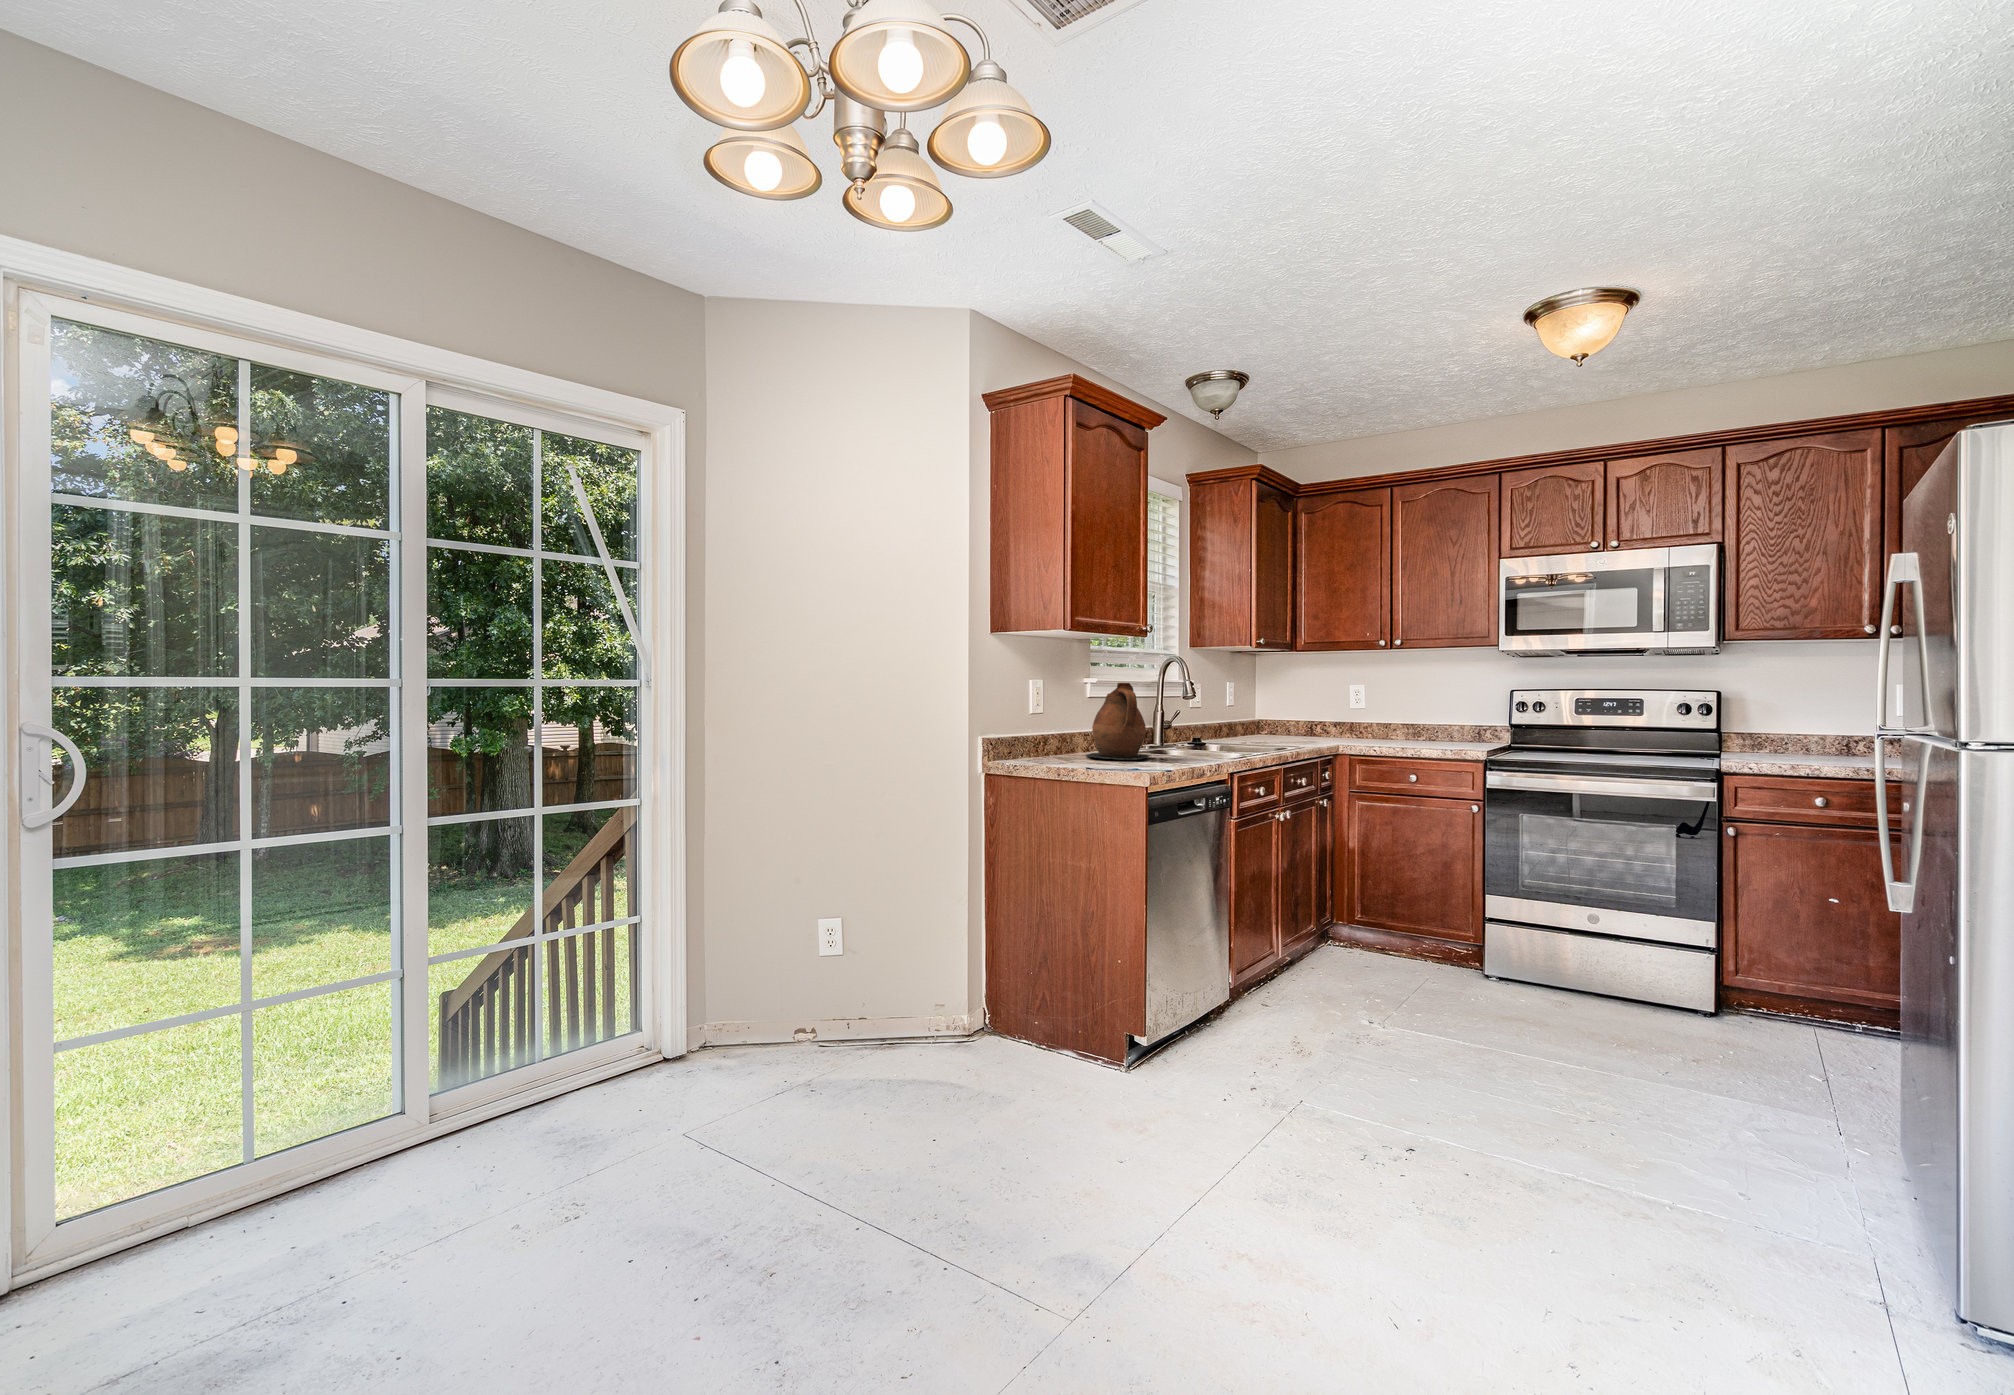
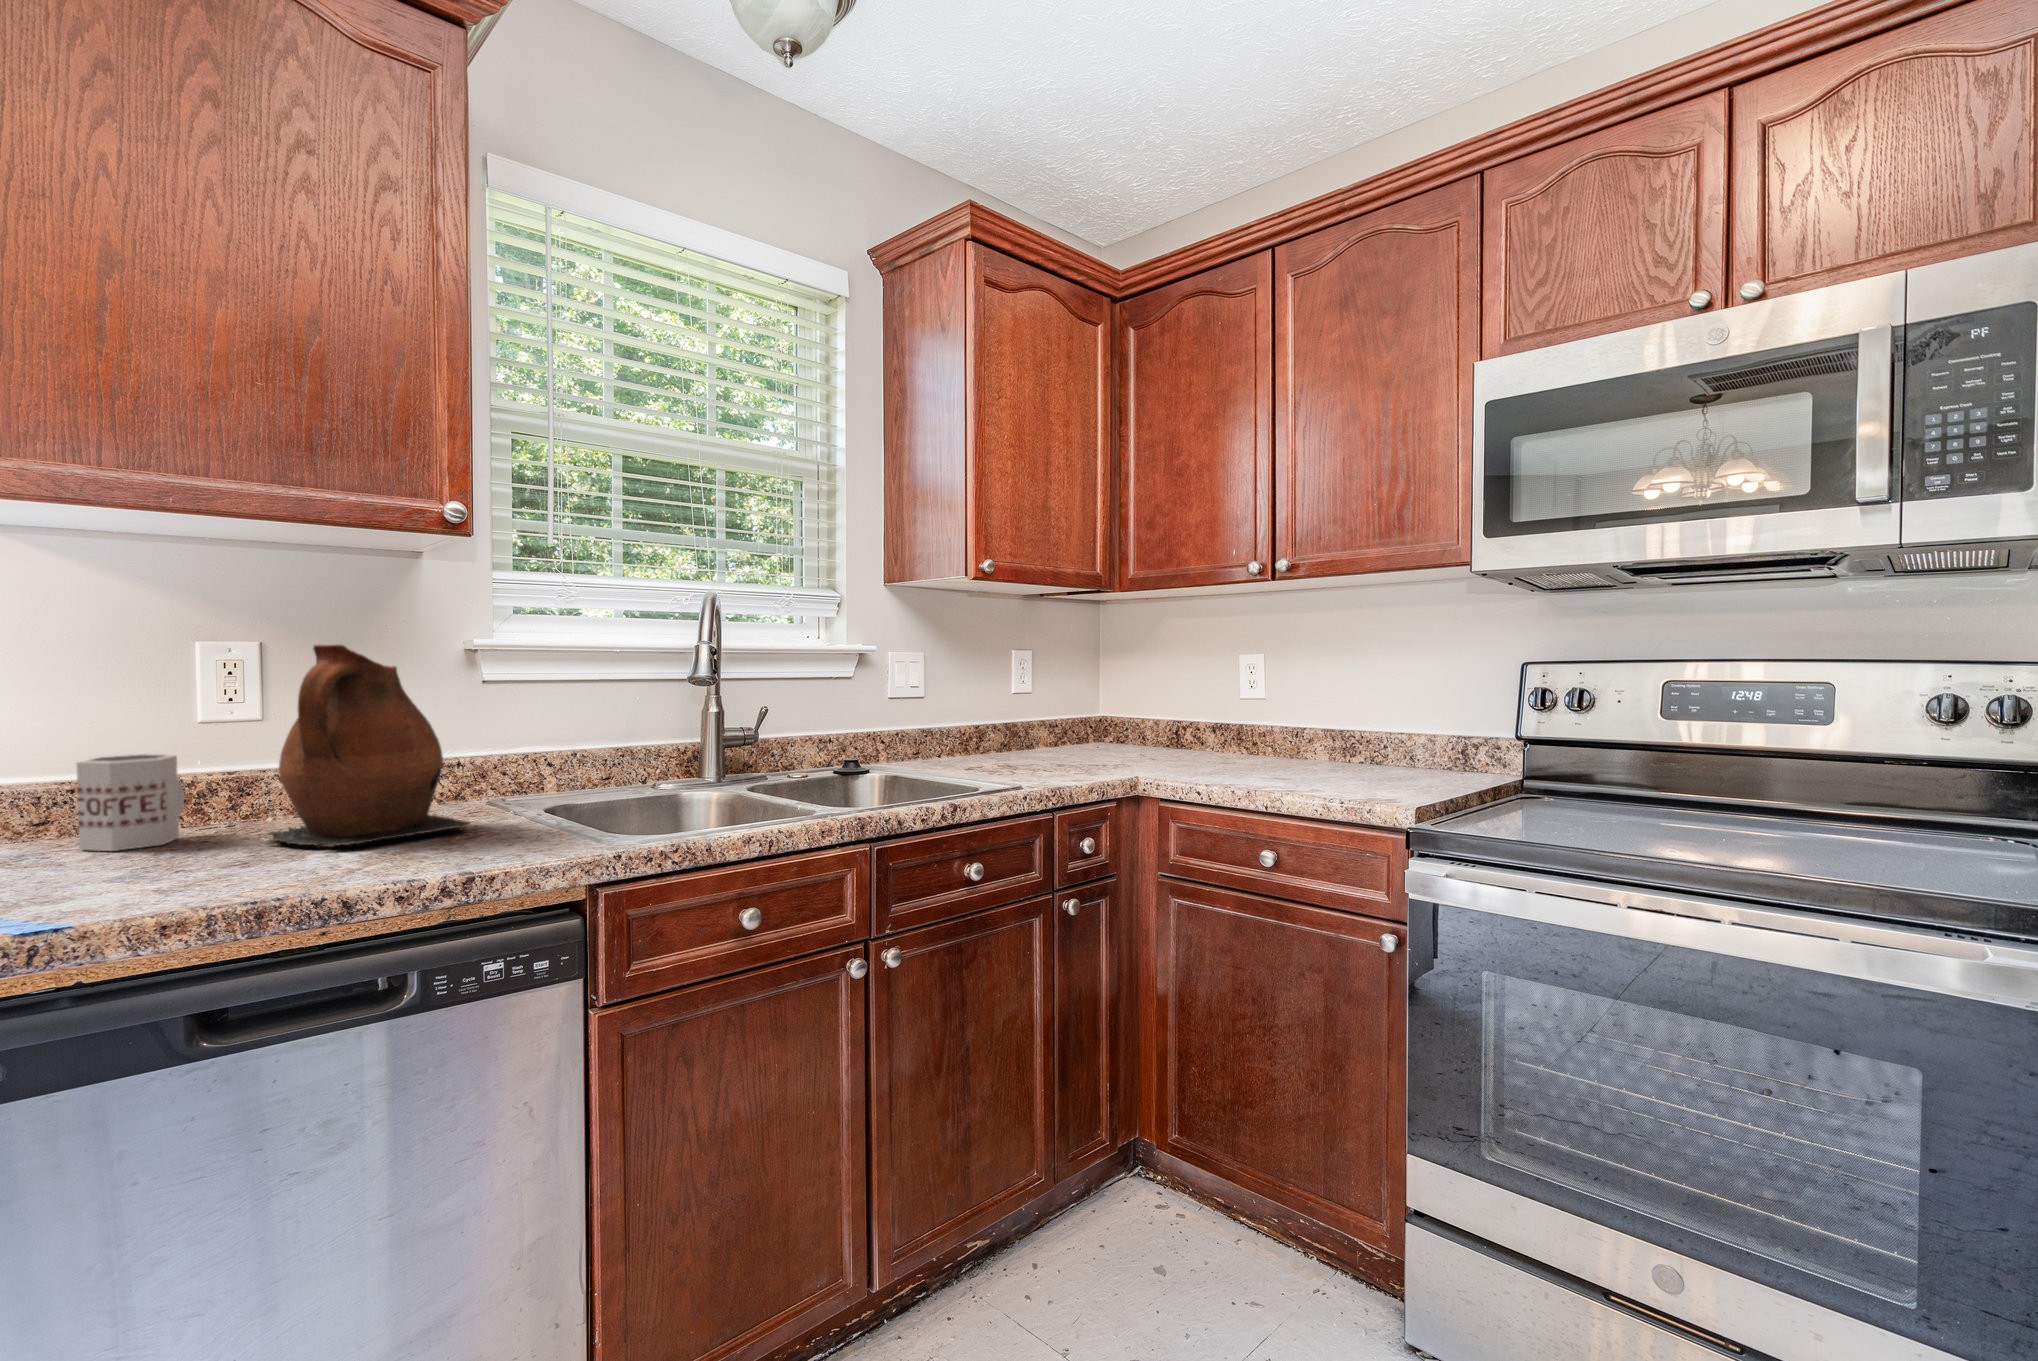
mug: none [1035,726,1064,761] -> present [76,755,184,851]

